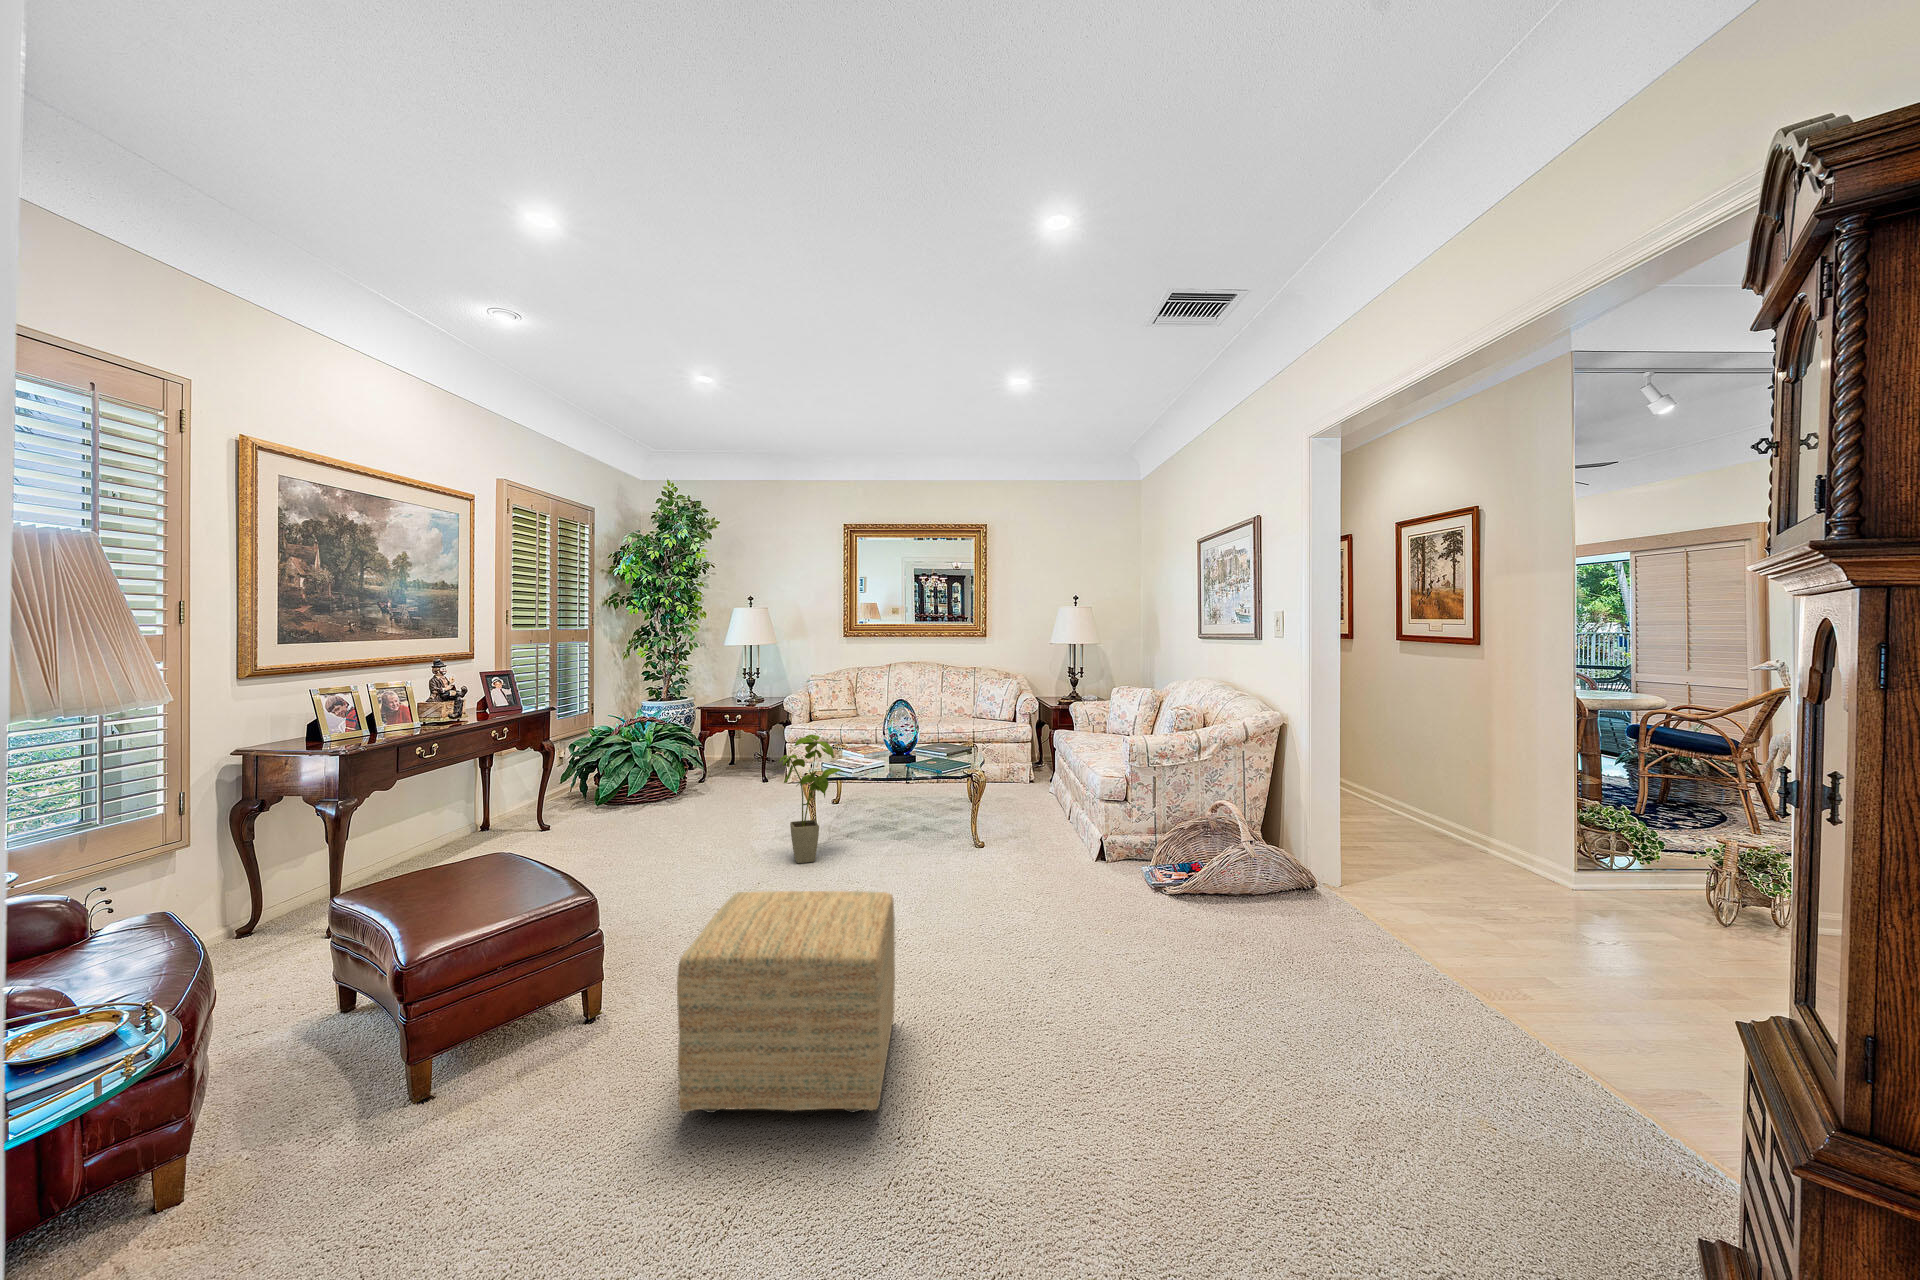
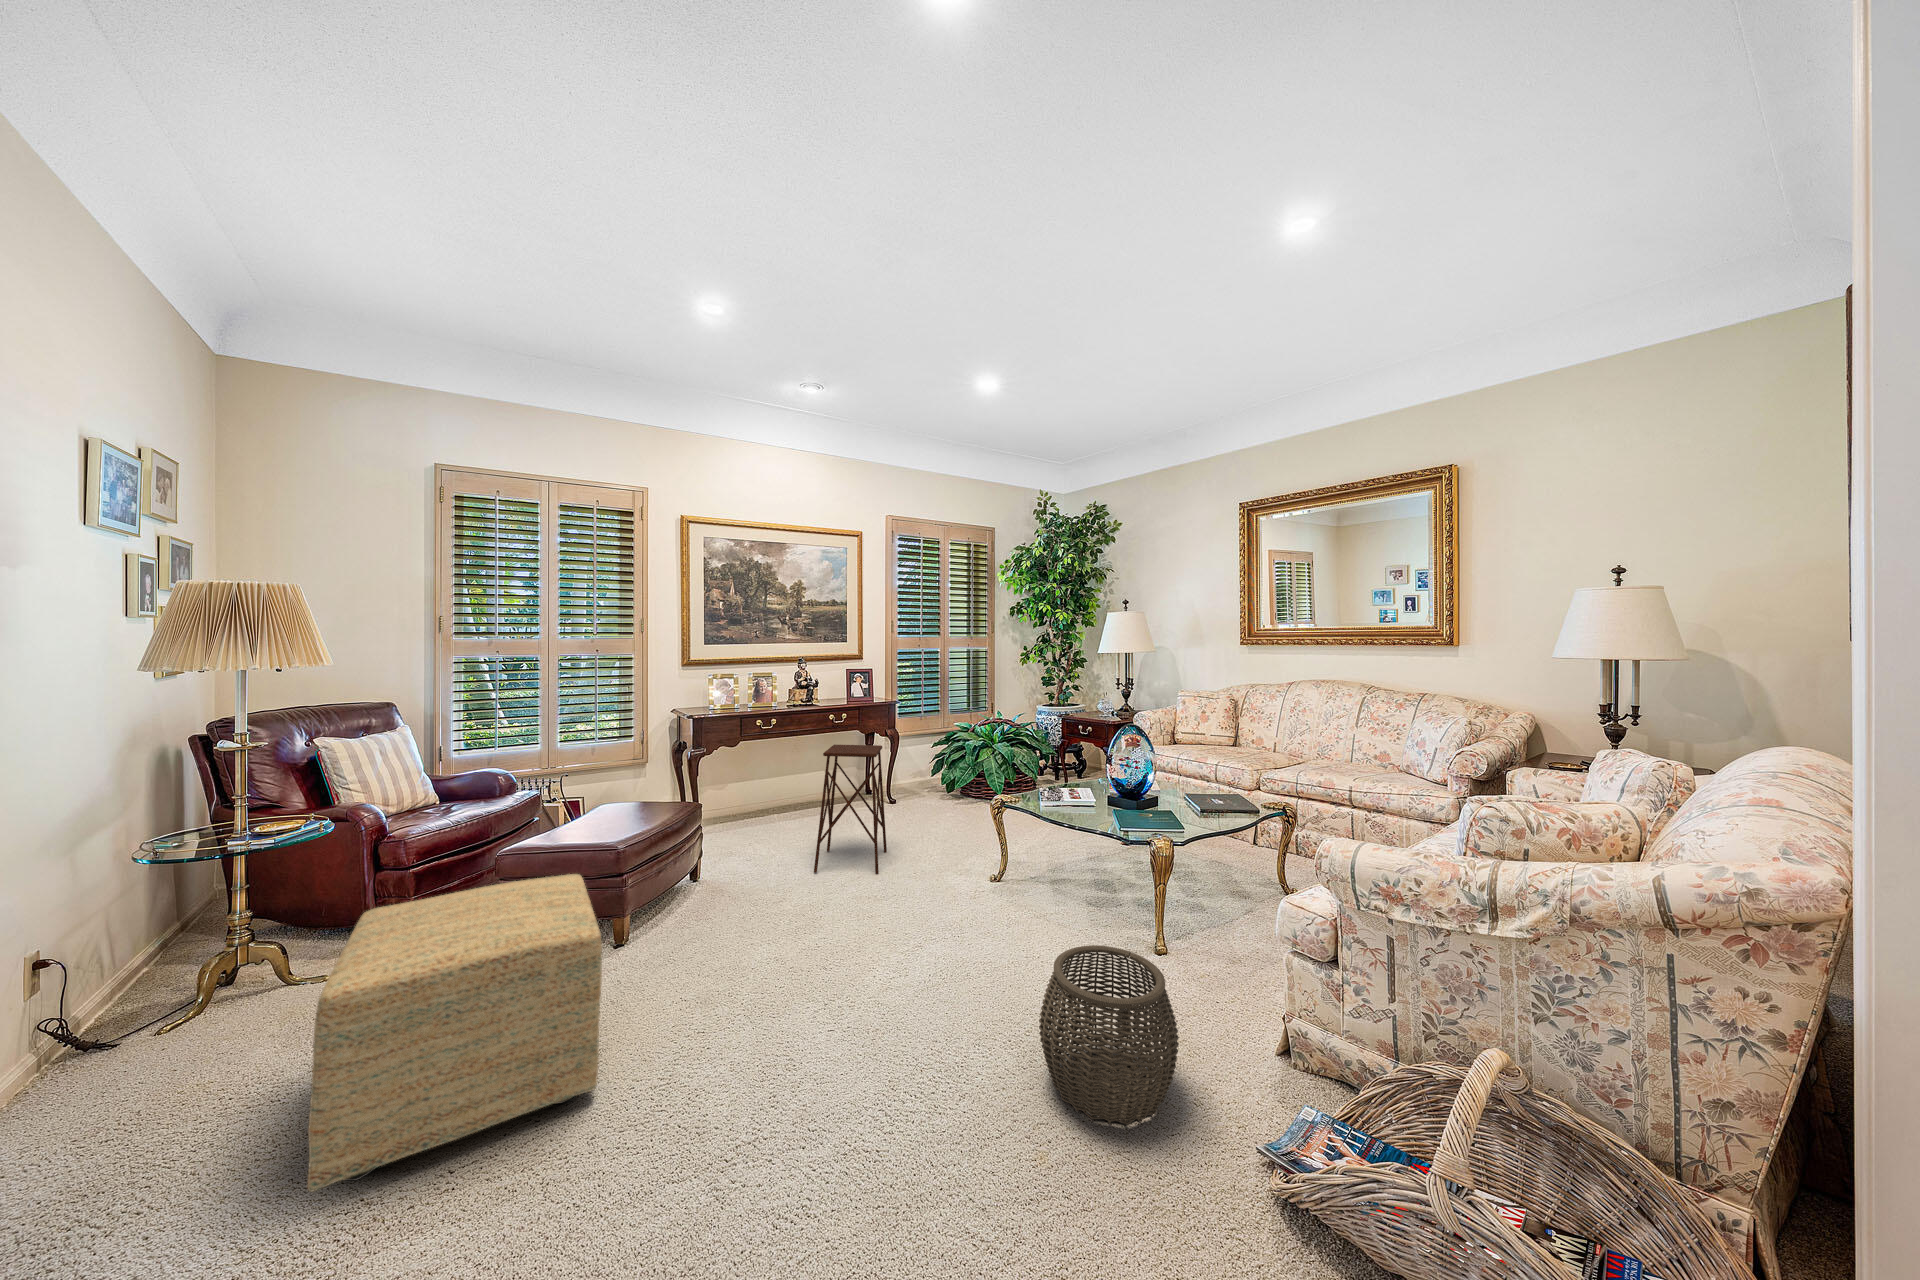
house plant: present [778,734,844,863] -> none [940,745,1013,884]
side table: none [631,753,730,899] -> present [814,745,887,874]
woven basket: none [1033,825,1111,907] -> present [1039,945,1179,1125]

